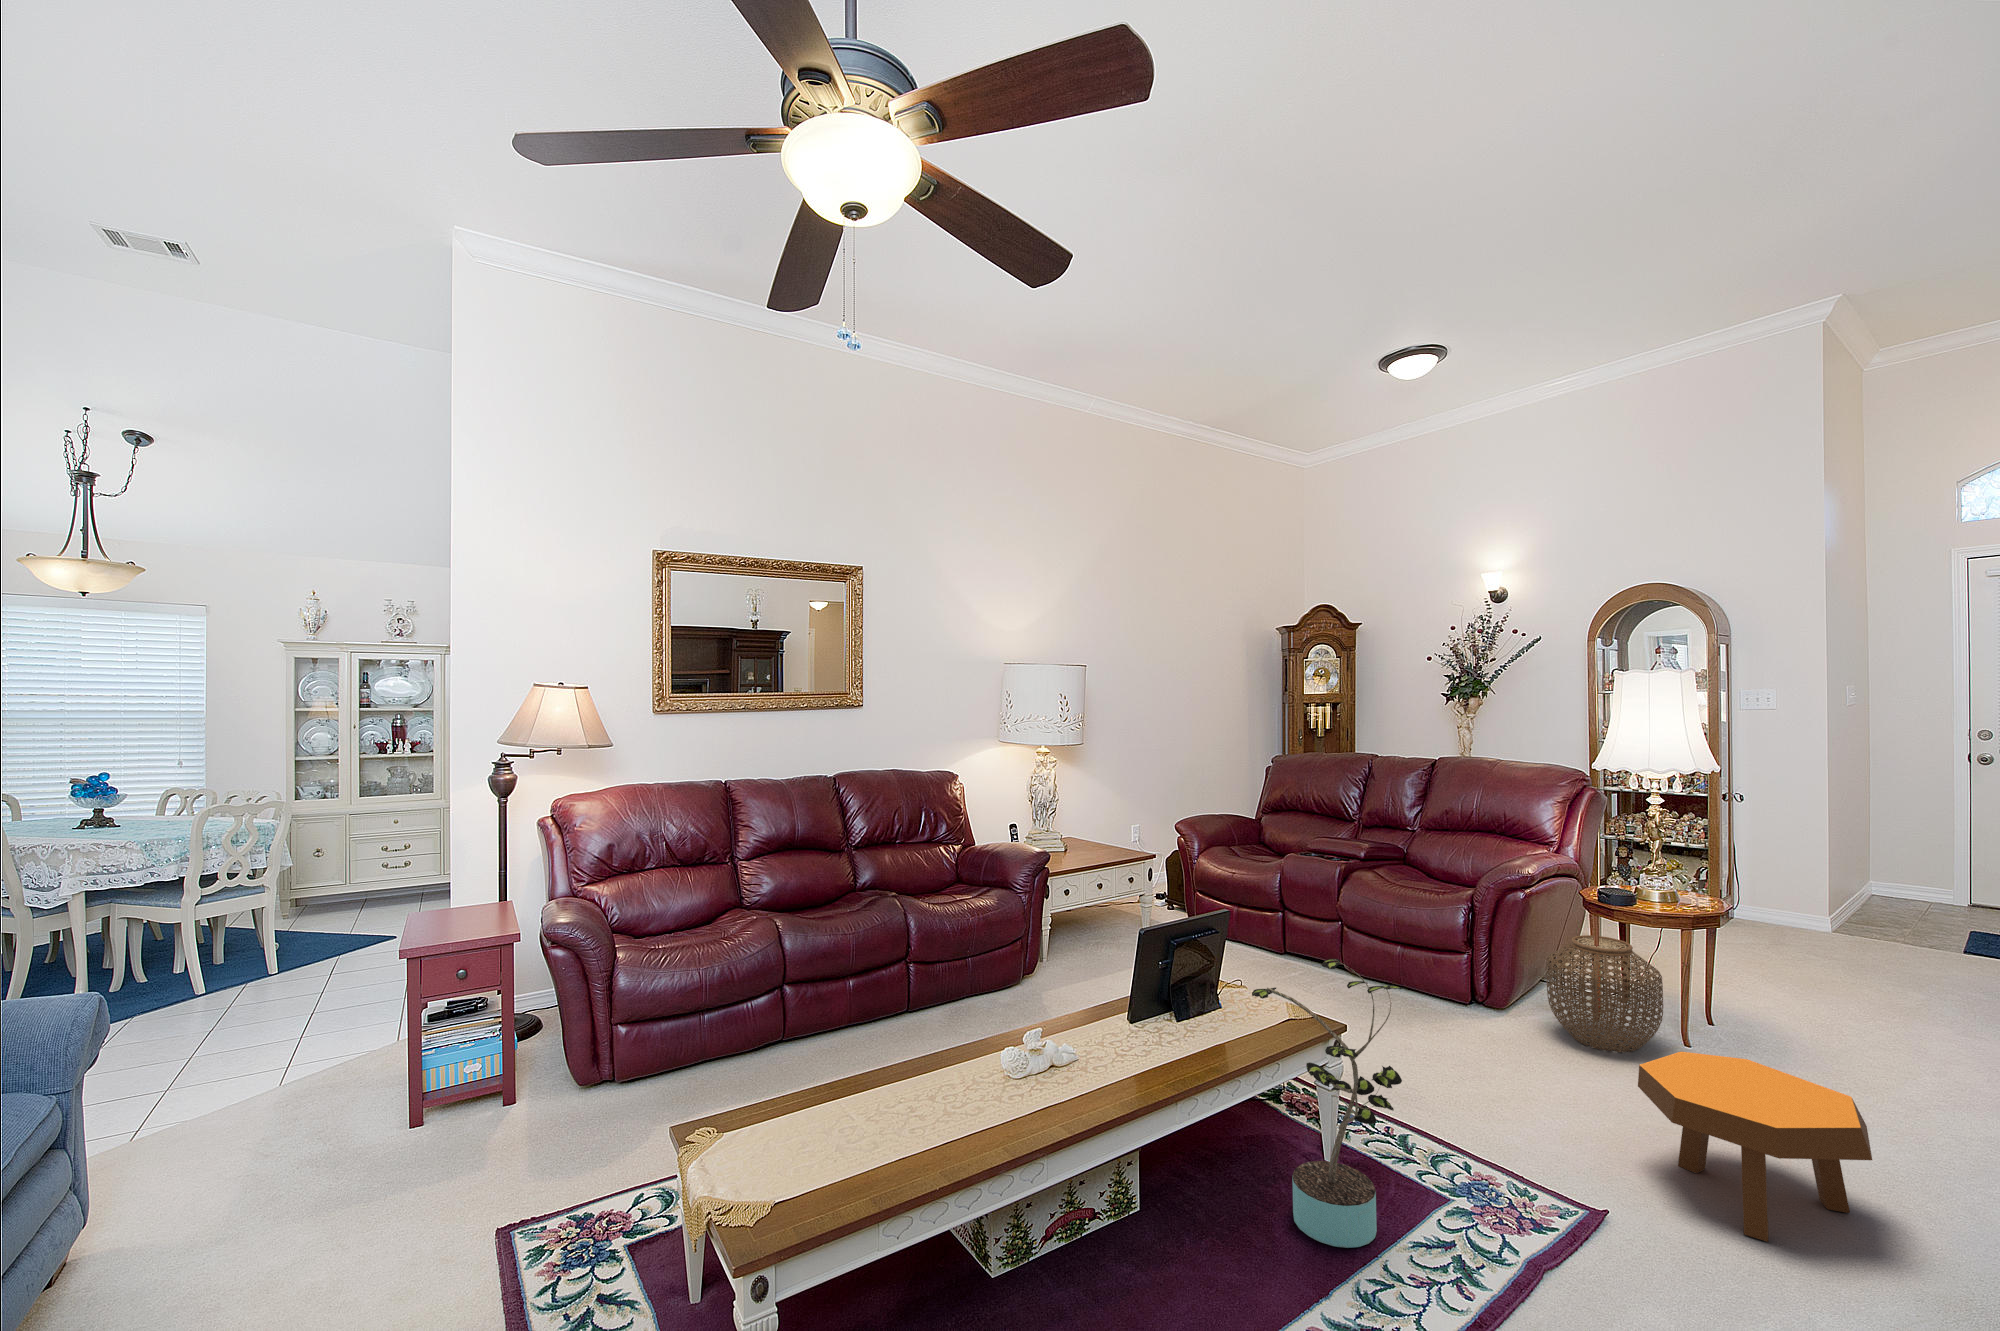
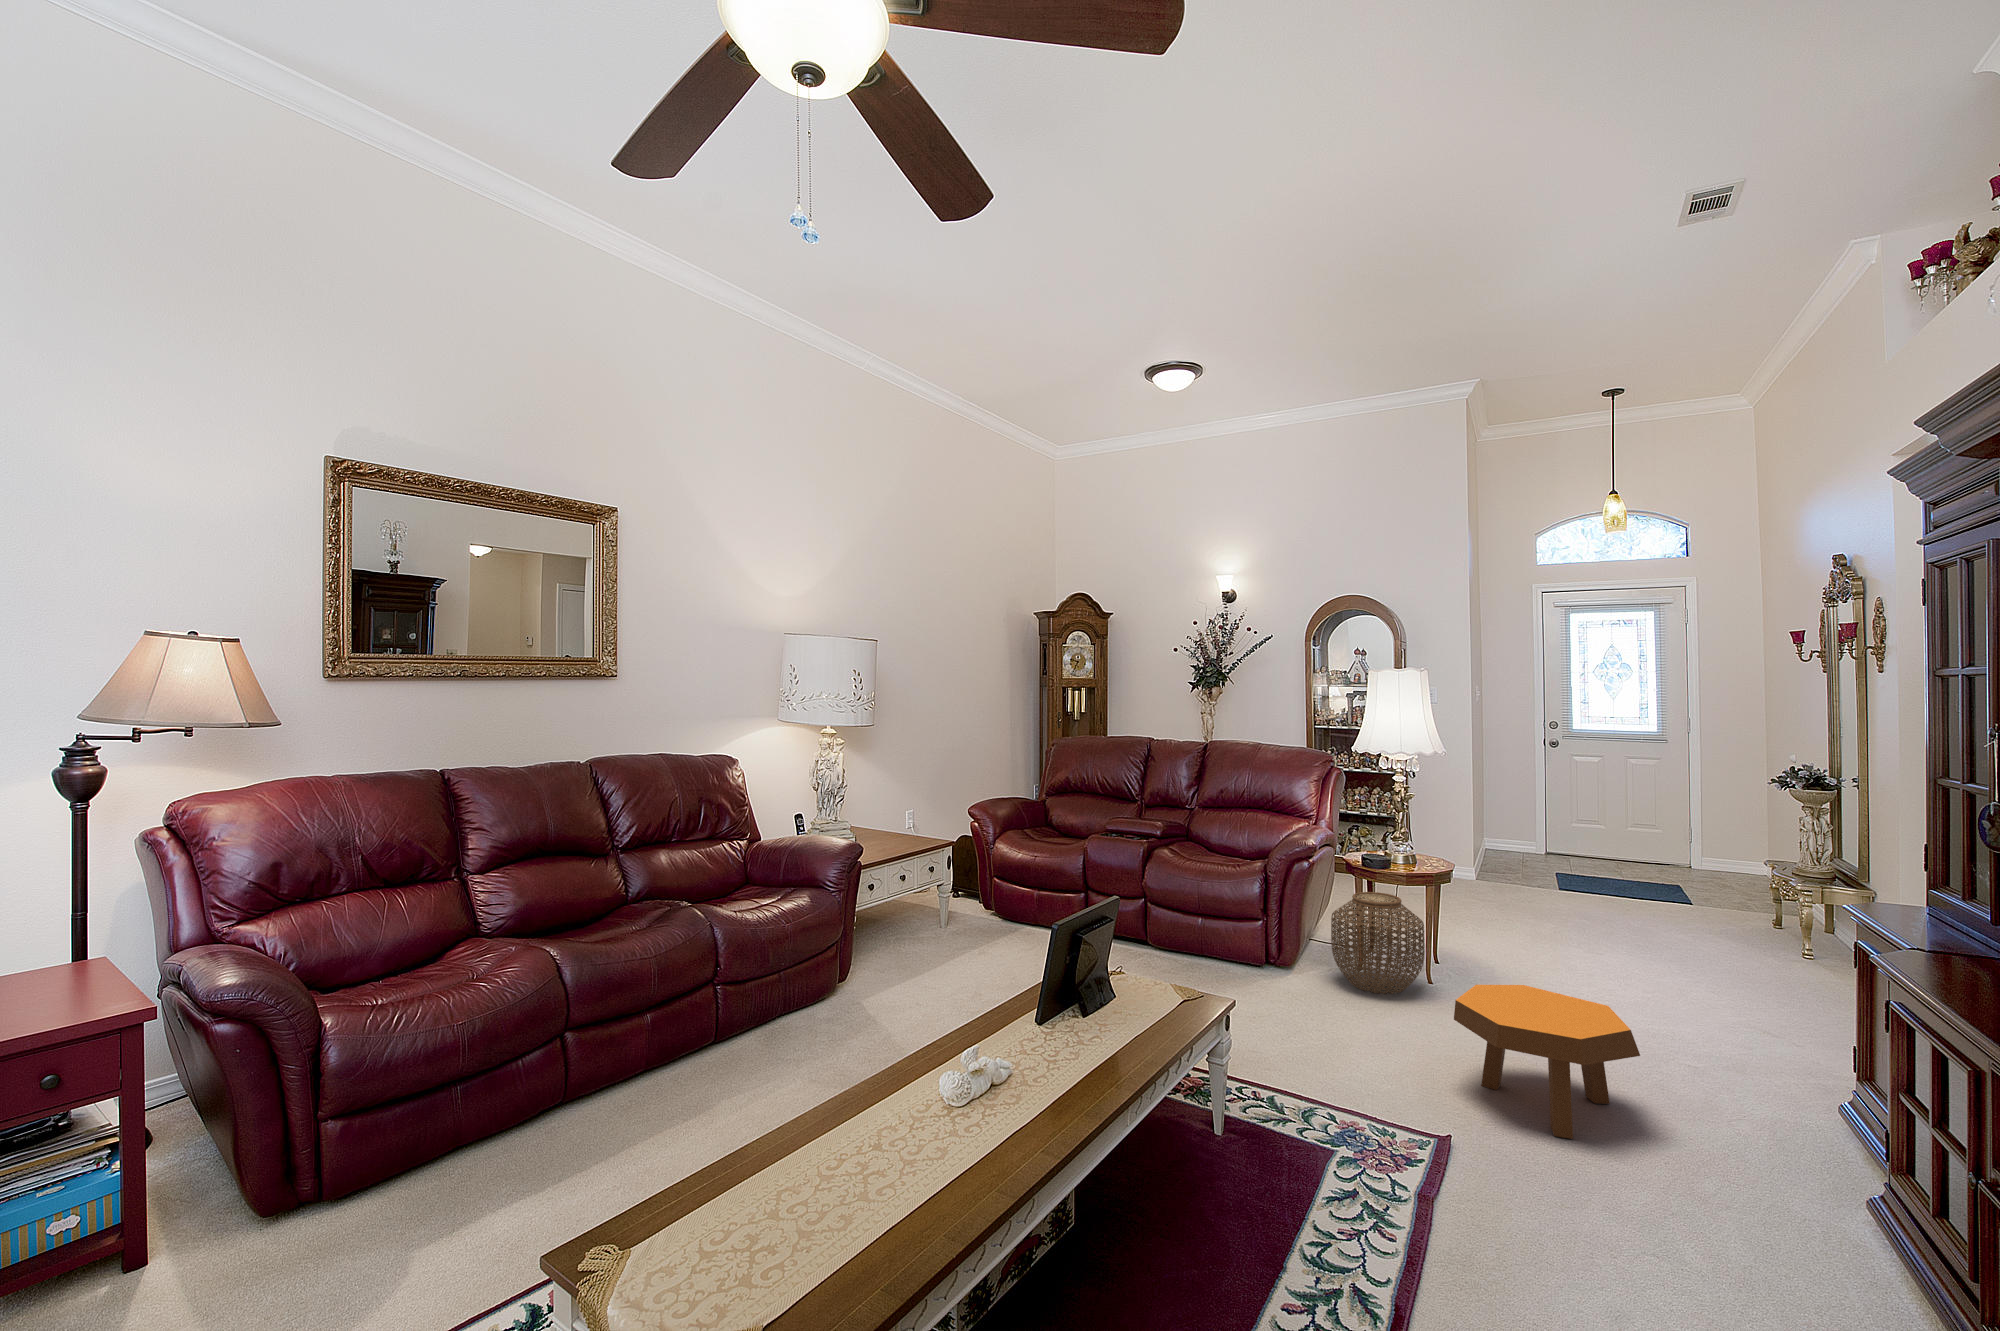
potted plant: present [1252,959,1406,1248] -> none [1170,926,1329,1218]

